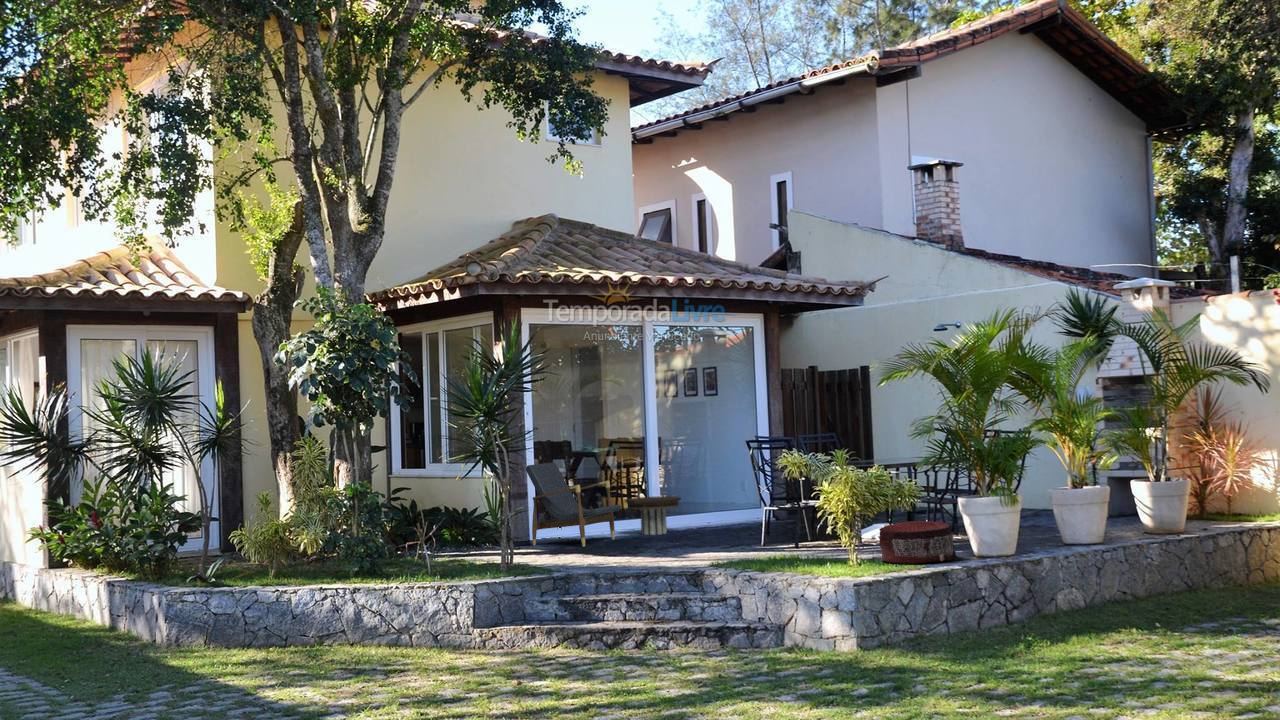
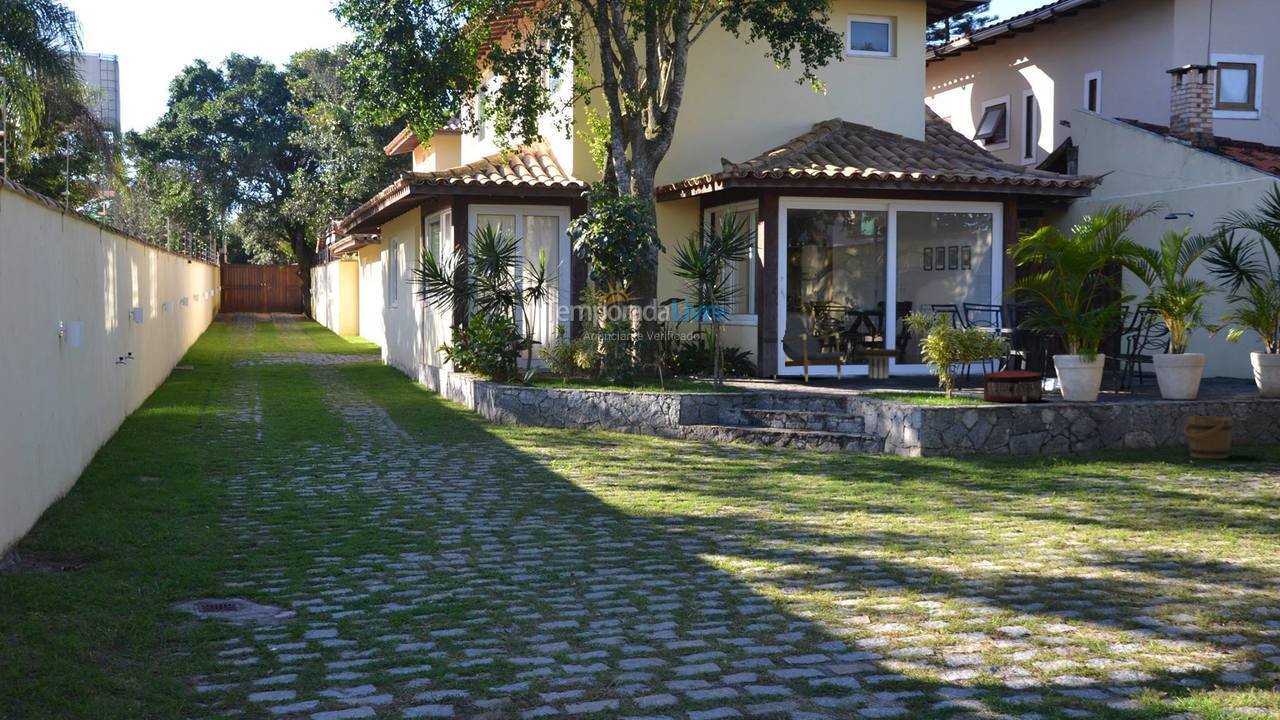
bucket: none [1107,561,1163,614] -> present [1184,416,1233,459]

